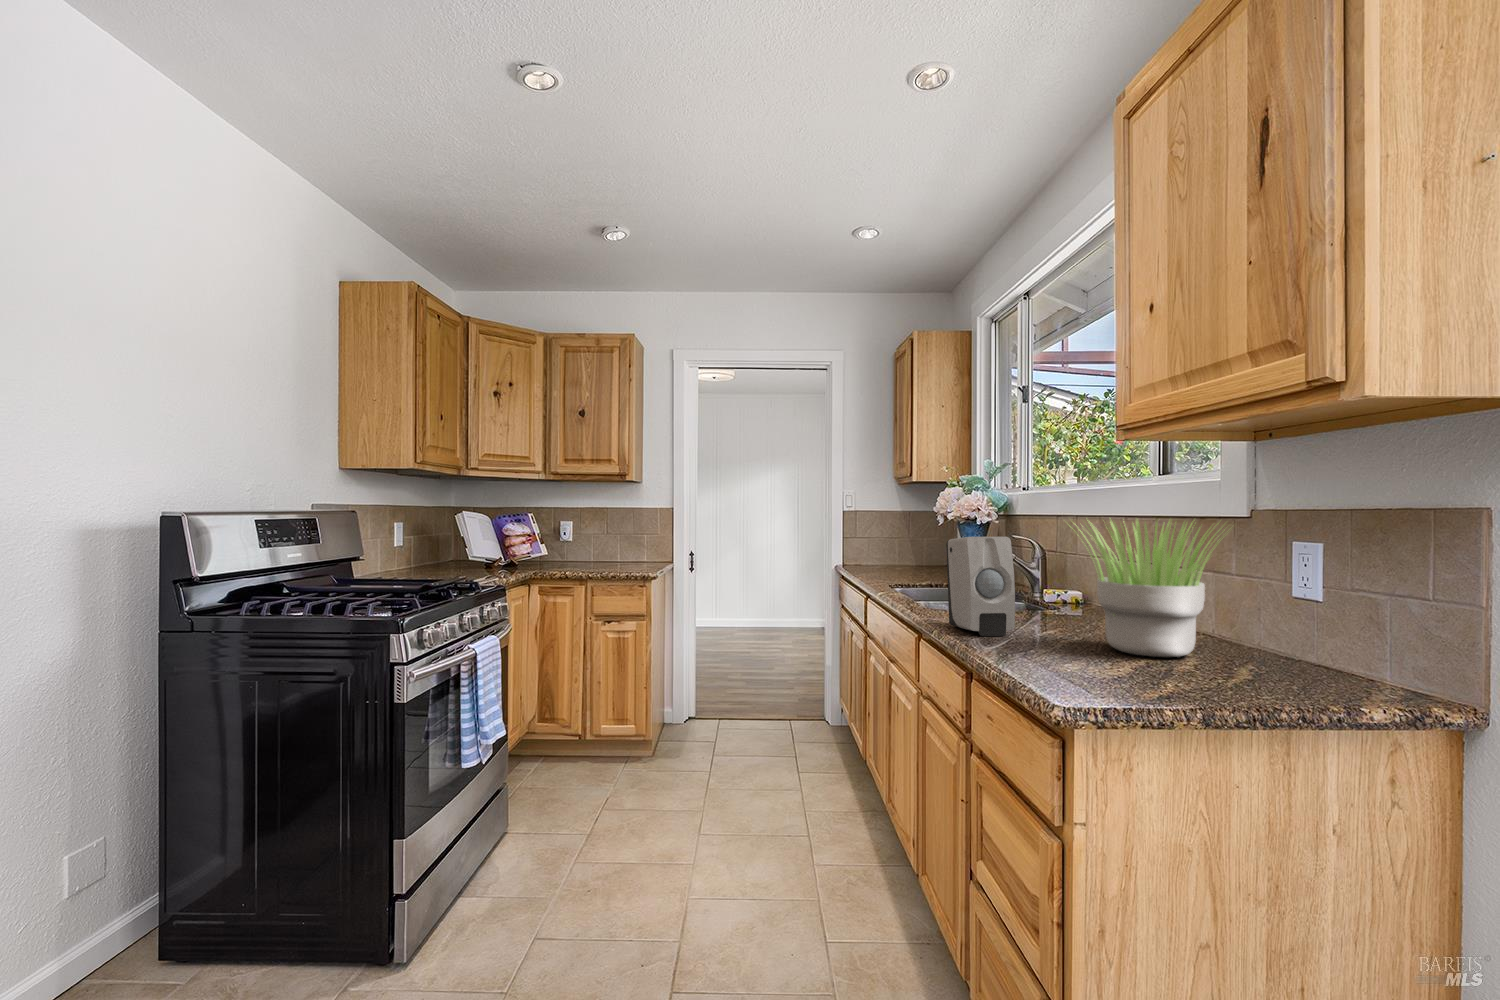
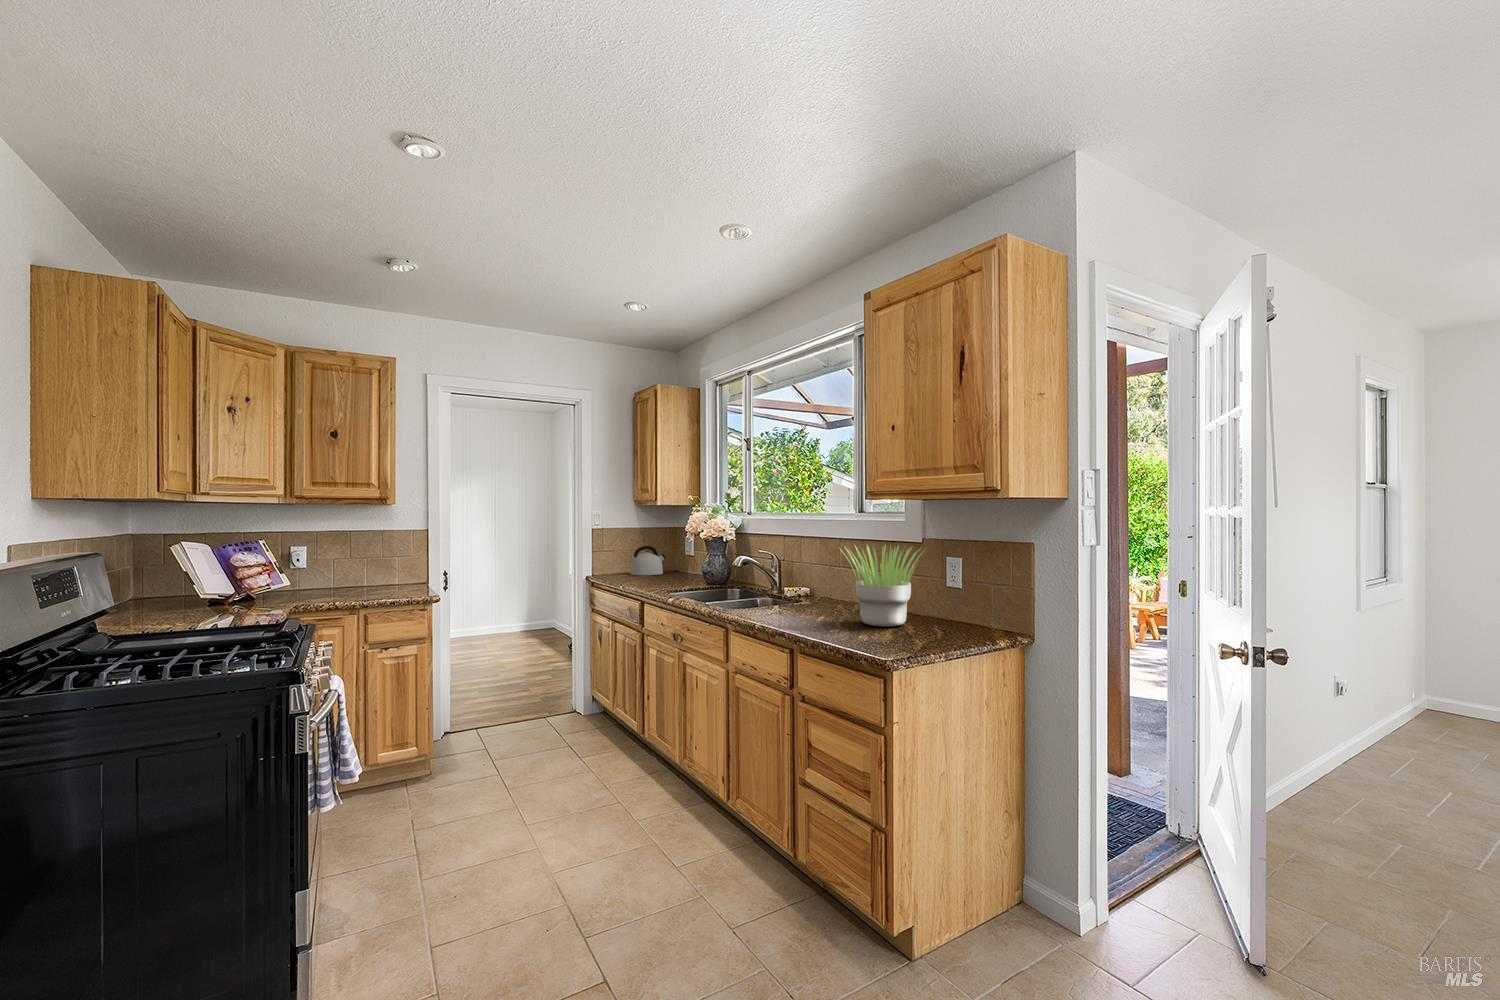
kettle: none [892,532,935,567] -> present [630,546,666,575]
soap dispenser: present [946,537,1015,636] -> none [756,558,806,625]

